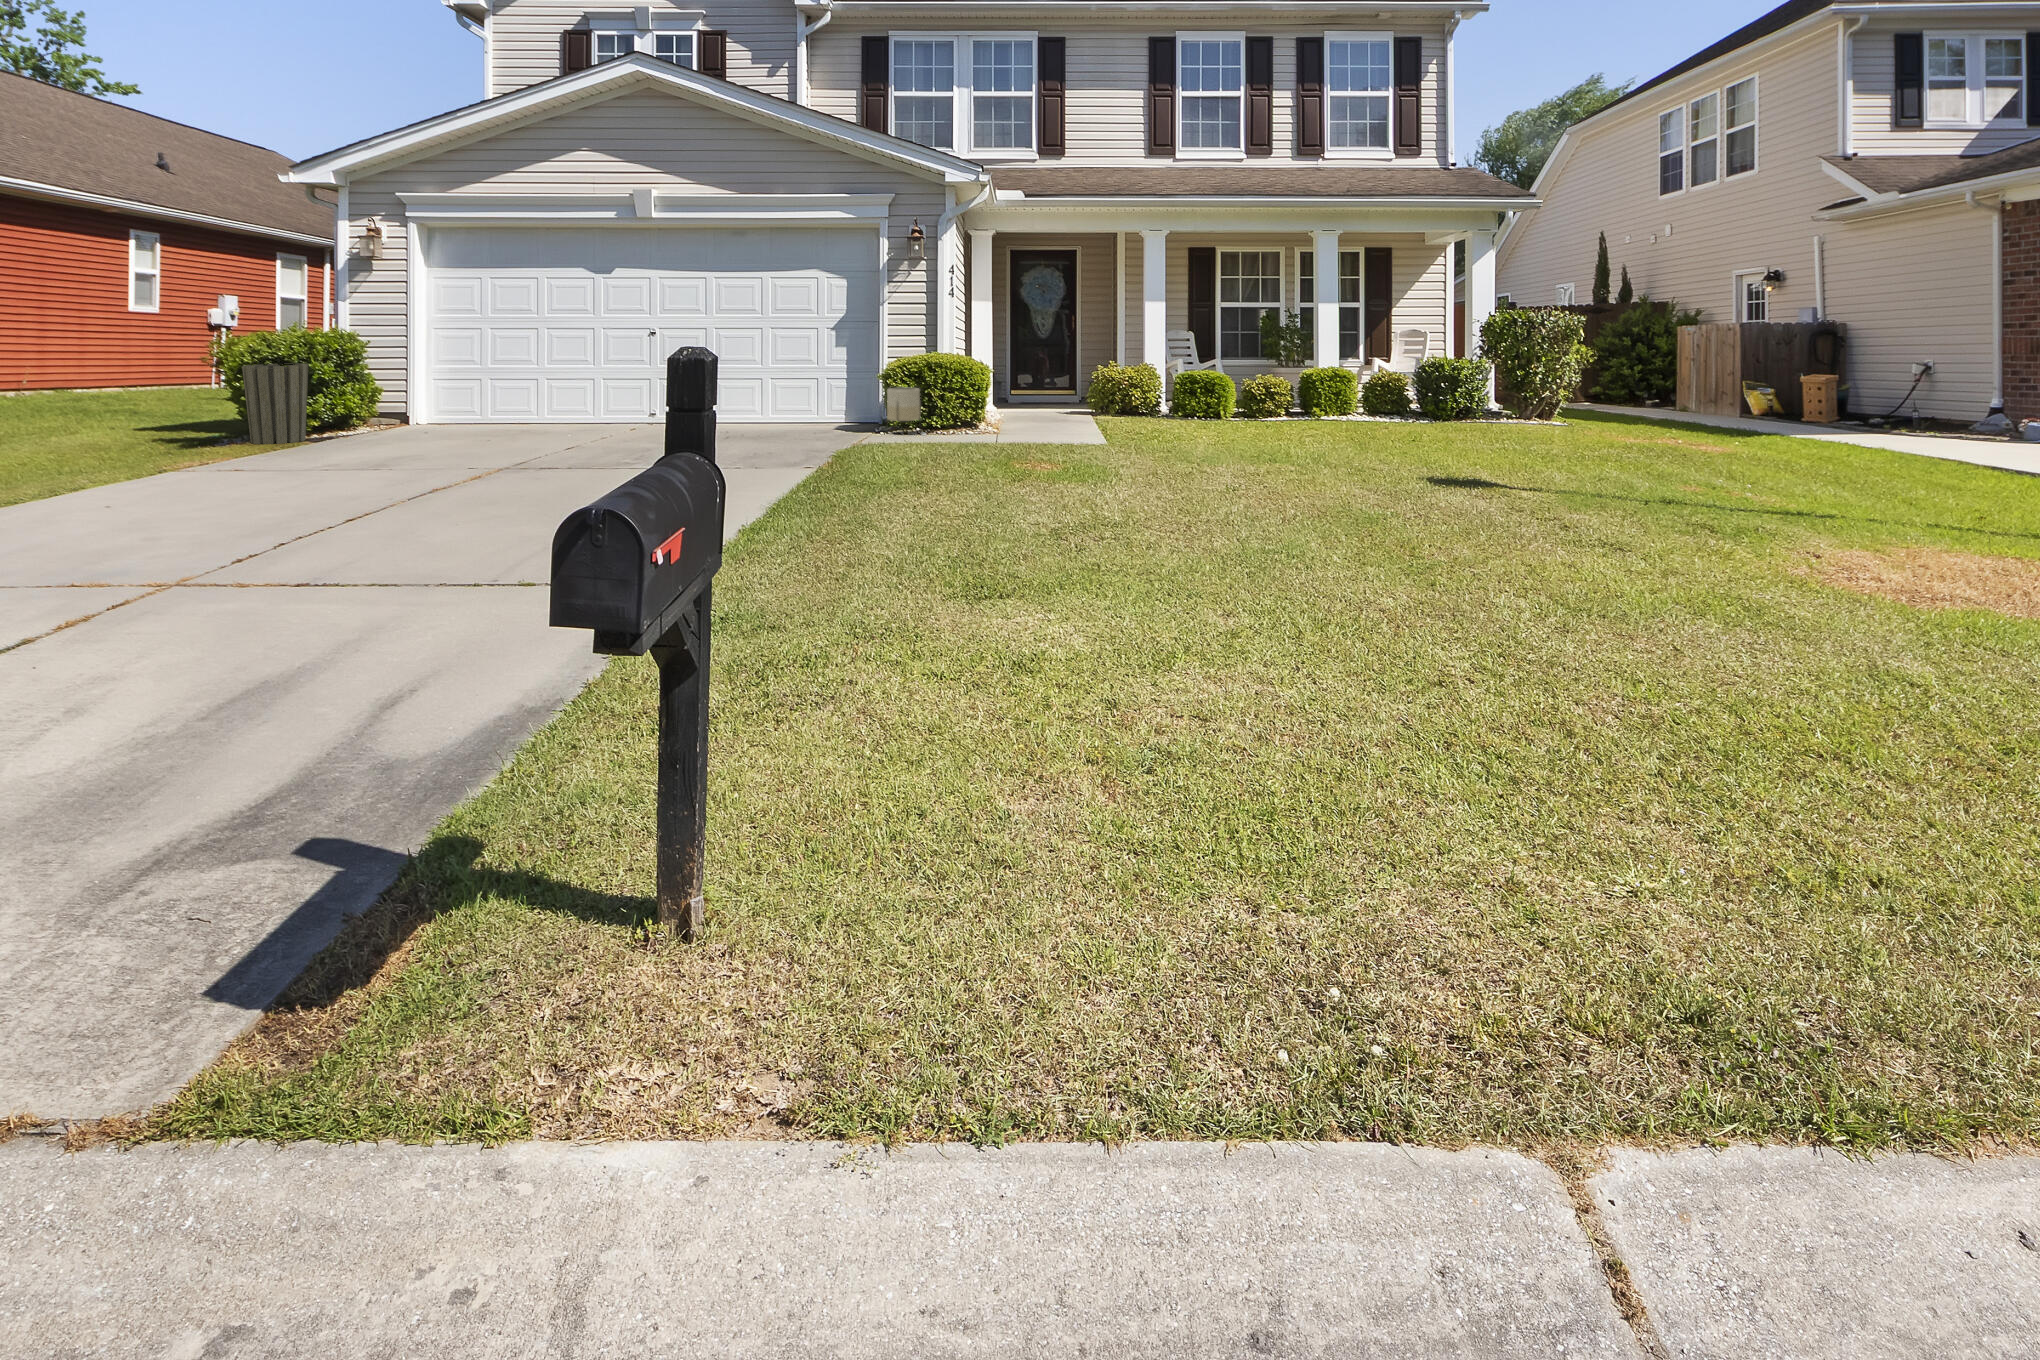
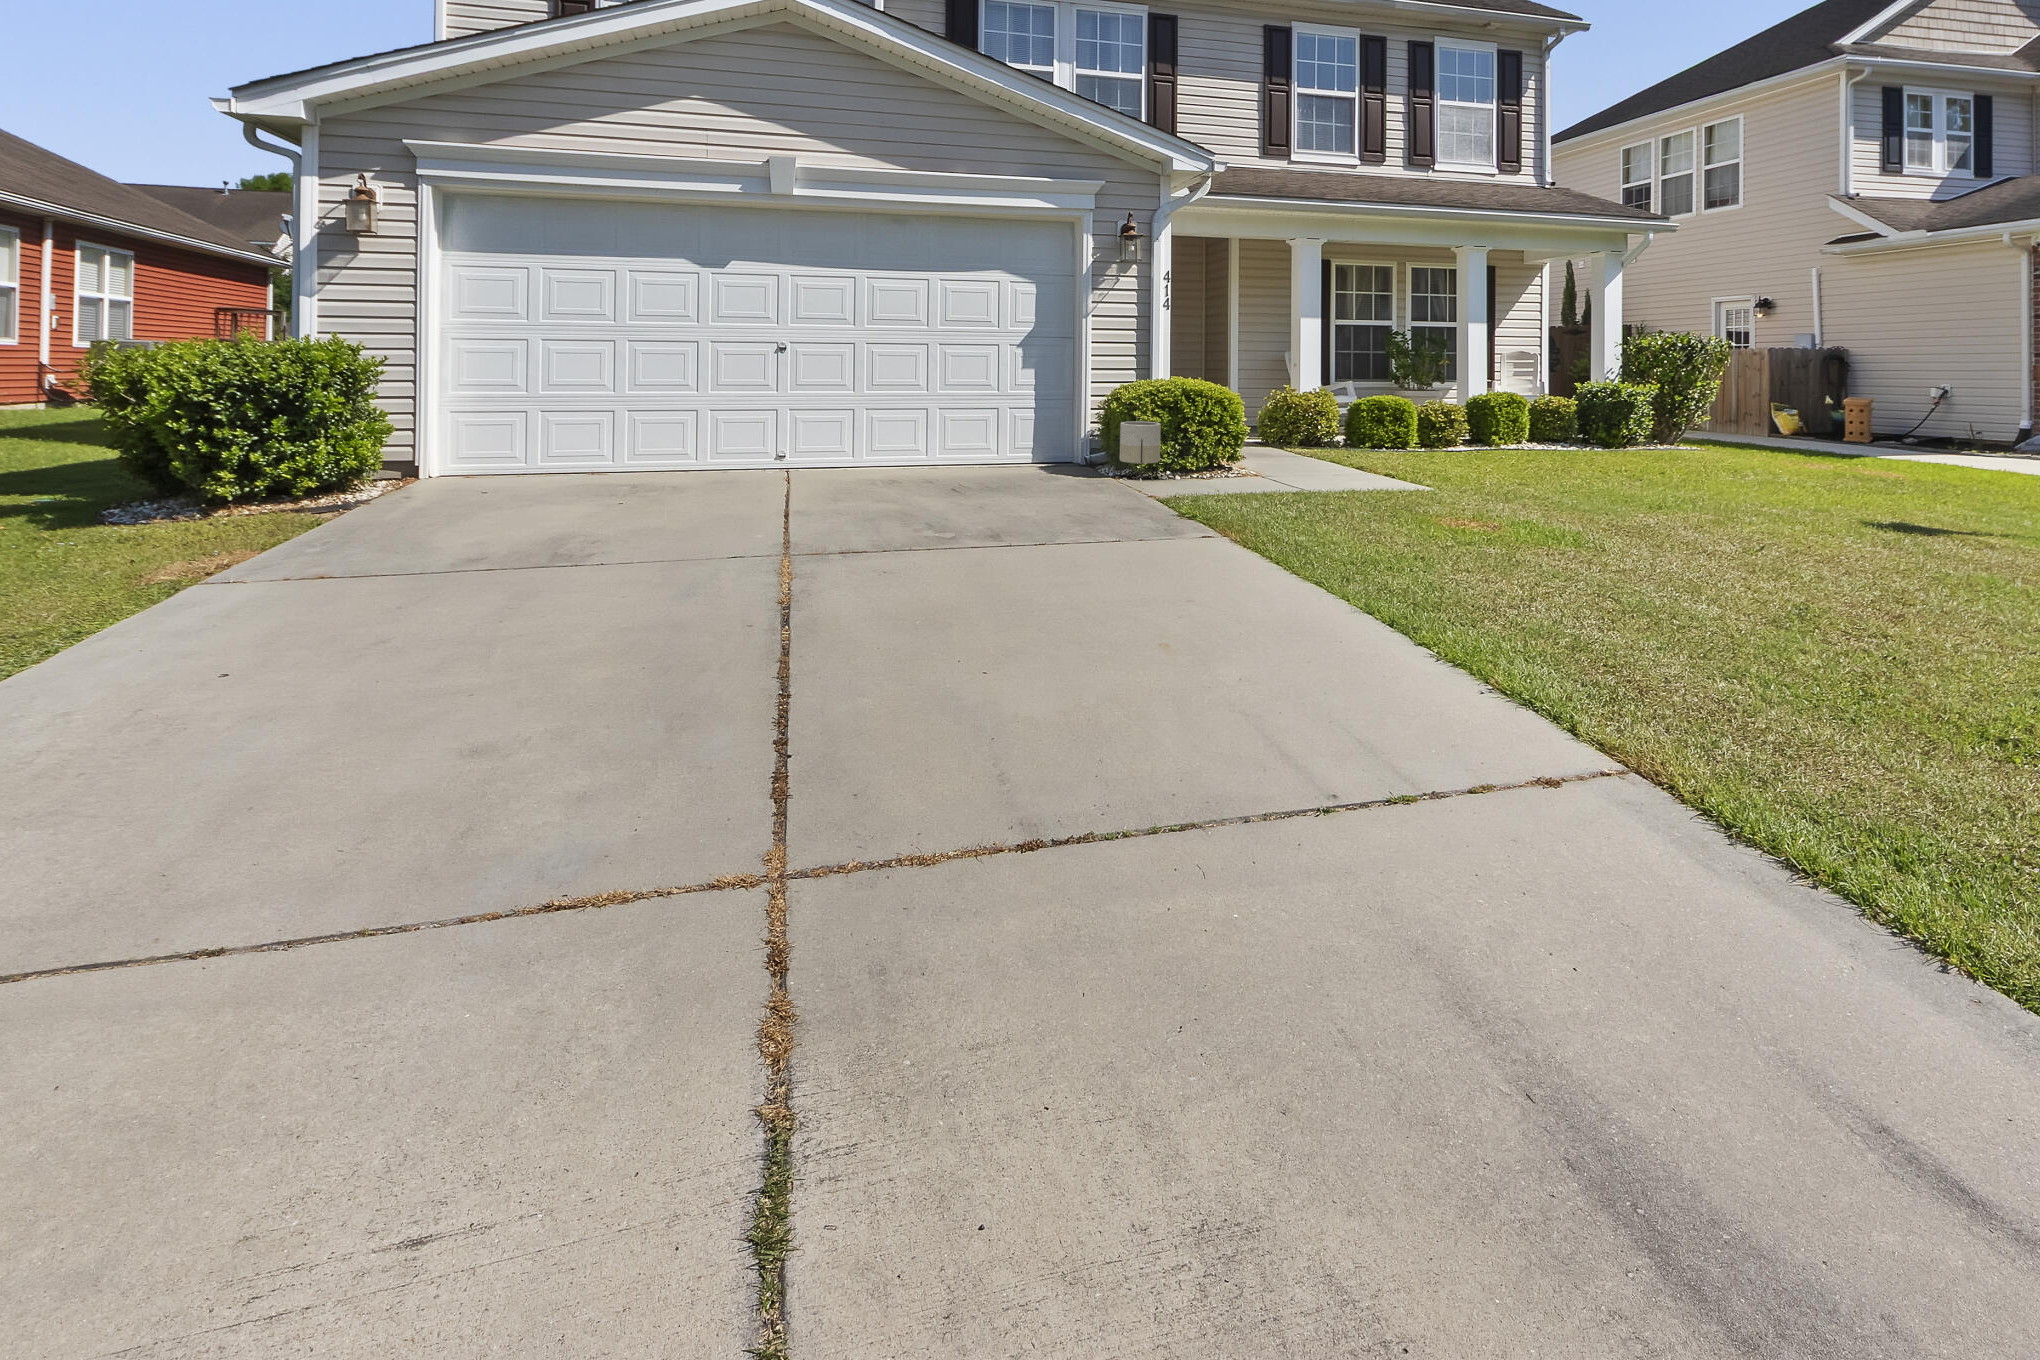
trash can: present [242,363,308,444] -> none [207,392,314,520]

